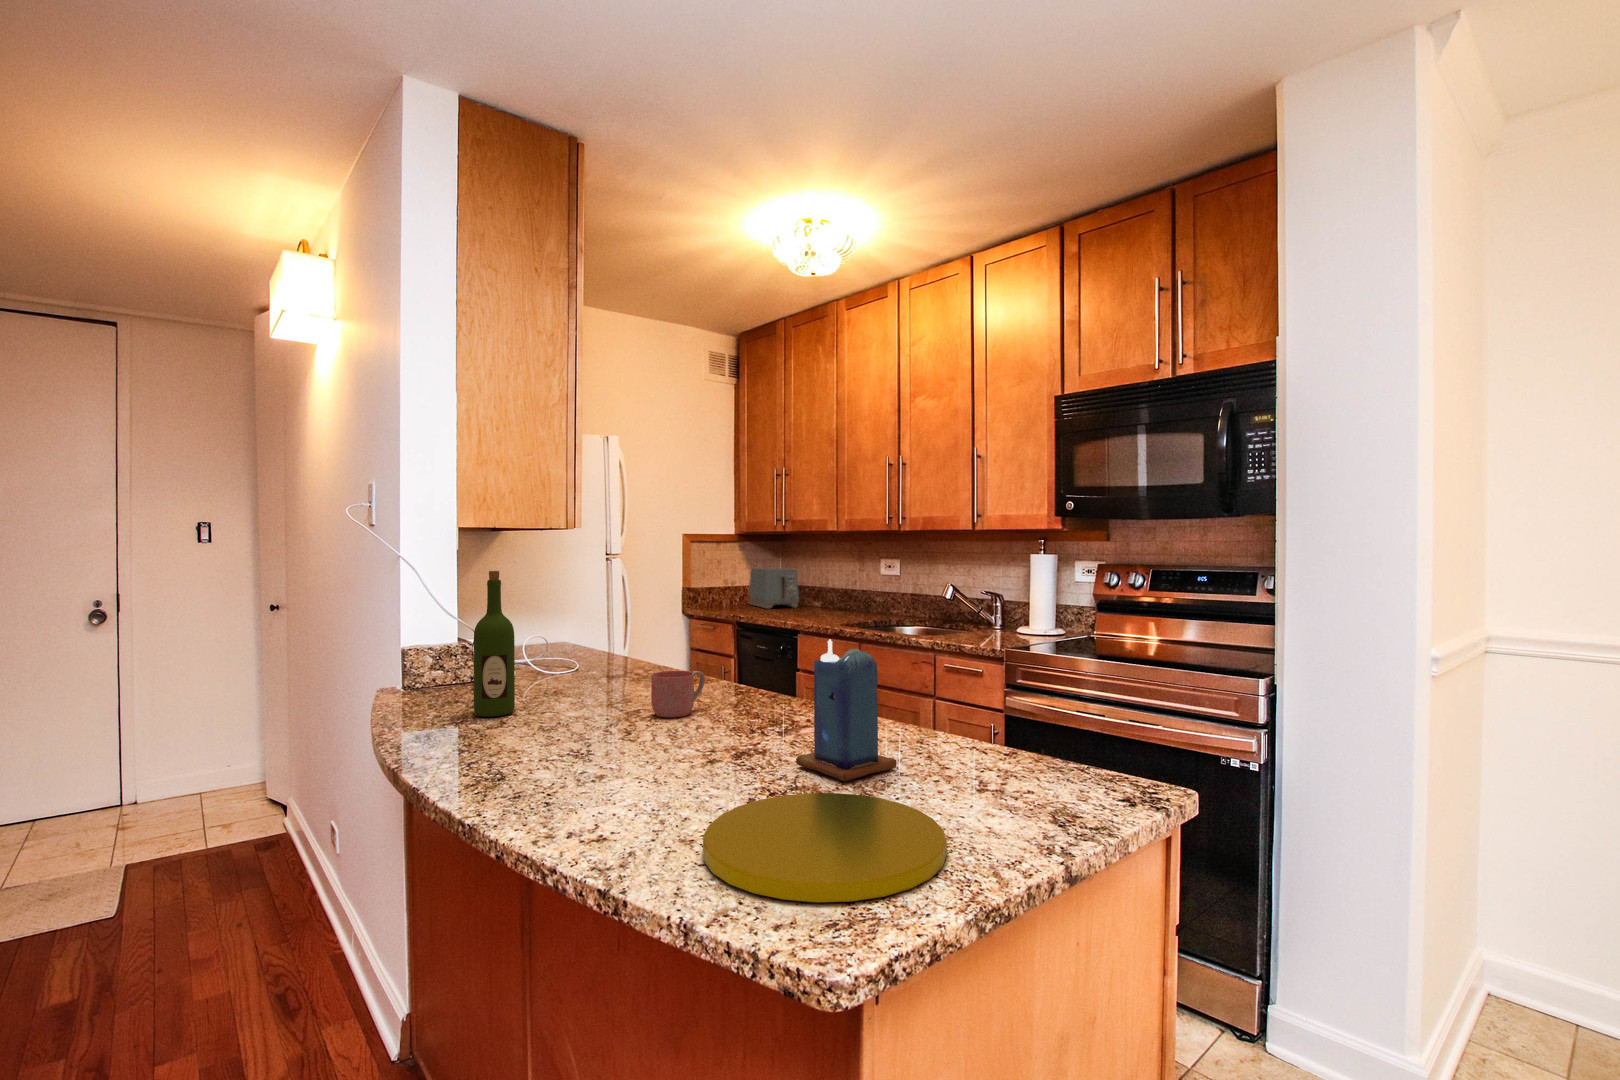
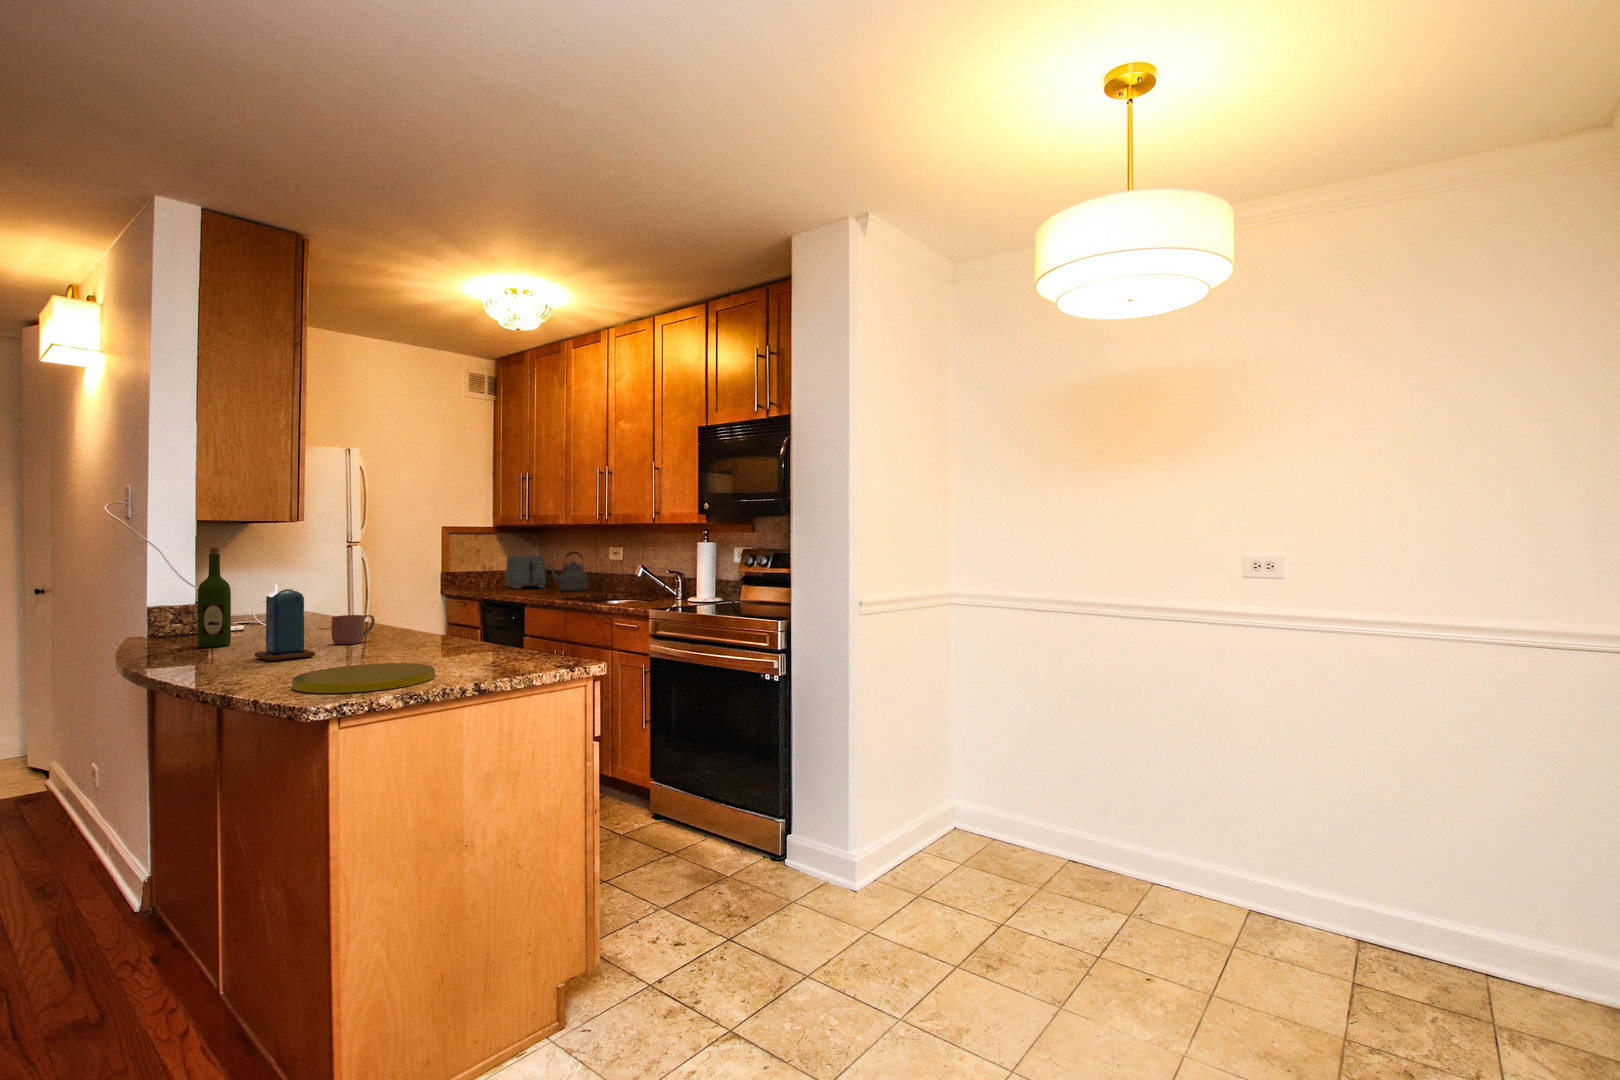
kettle: none [809,564,855,612] -> present [549,552,588,591]
candle: present [796,639,896,782] -> present [255,584,315,661]

